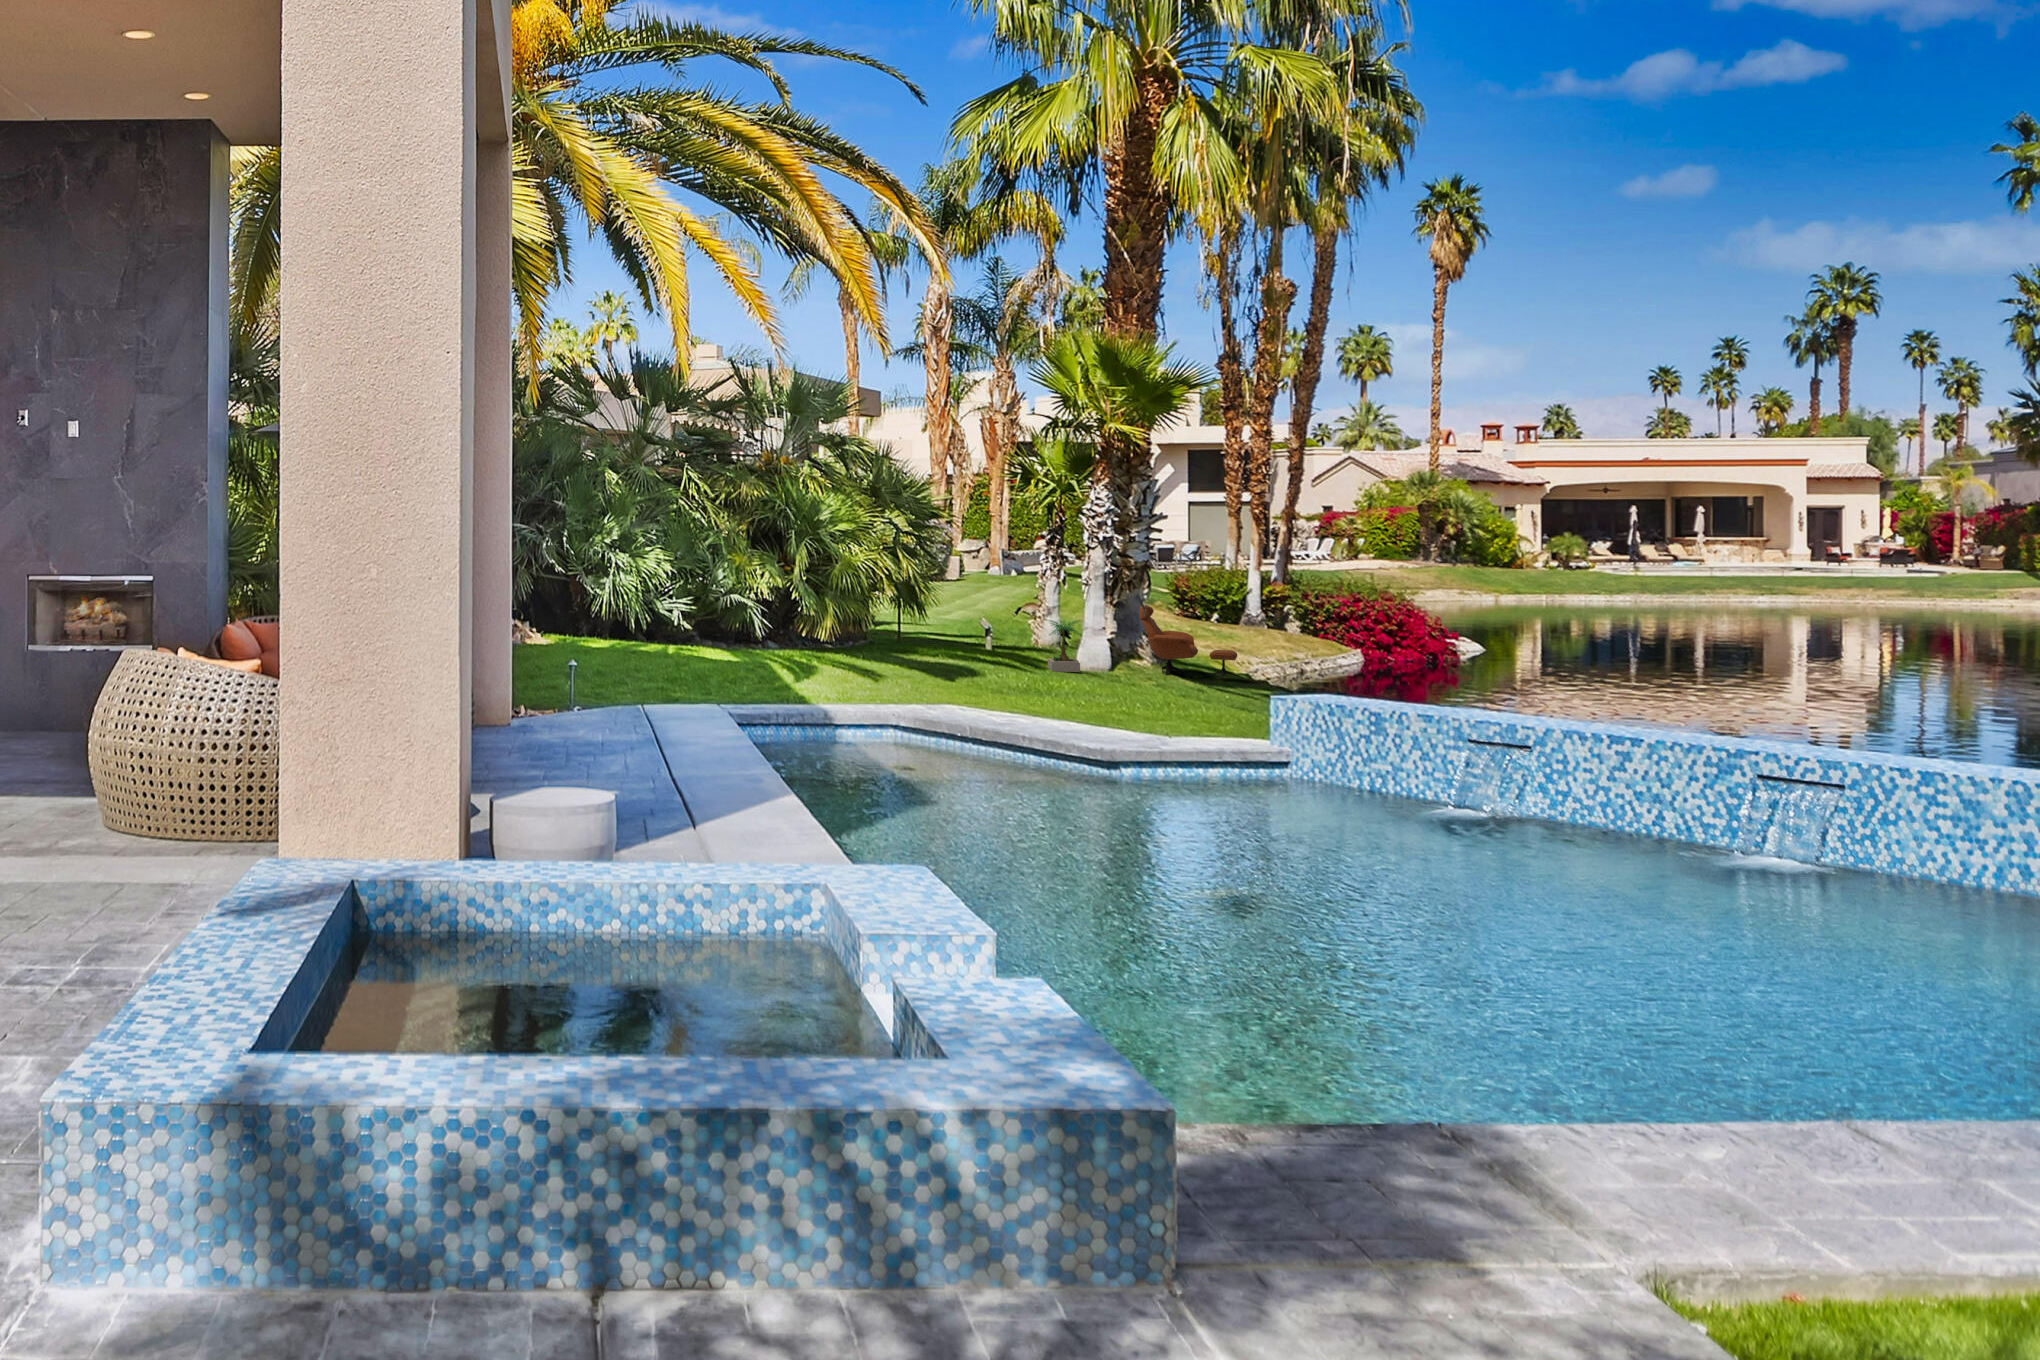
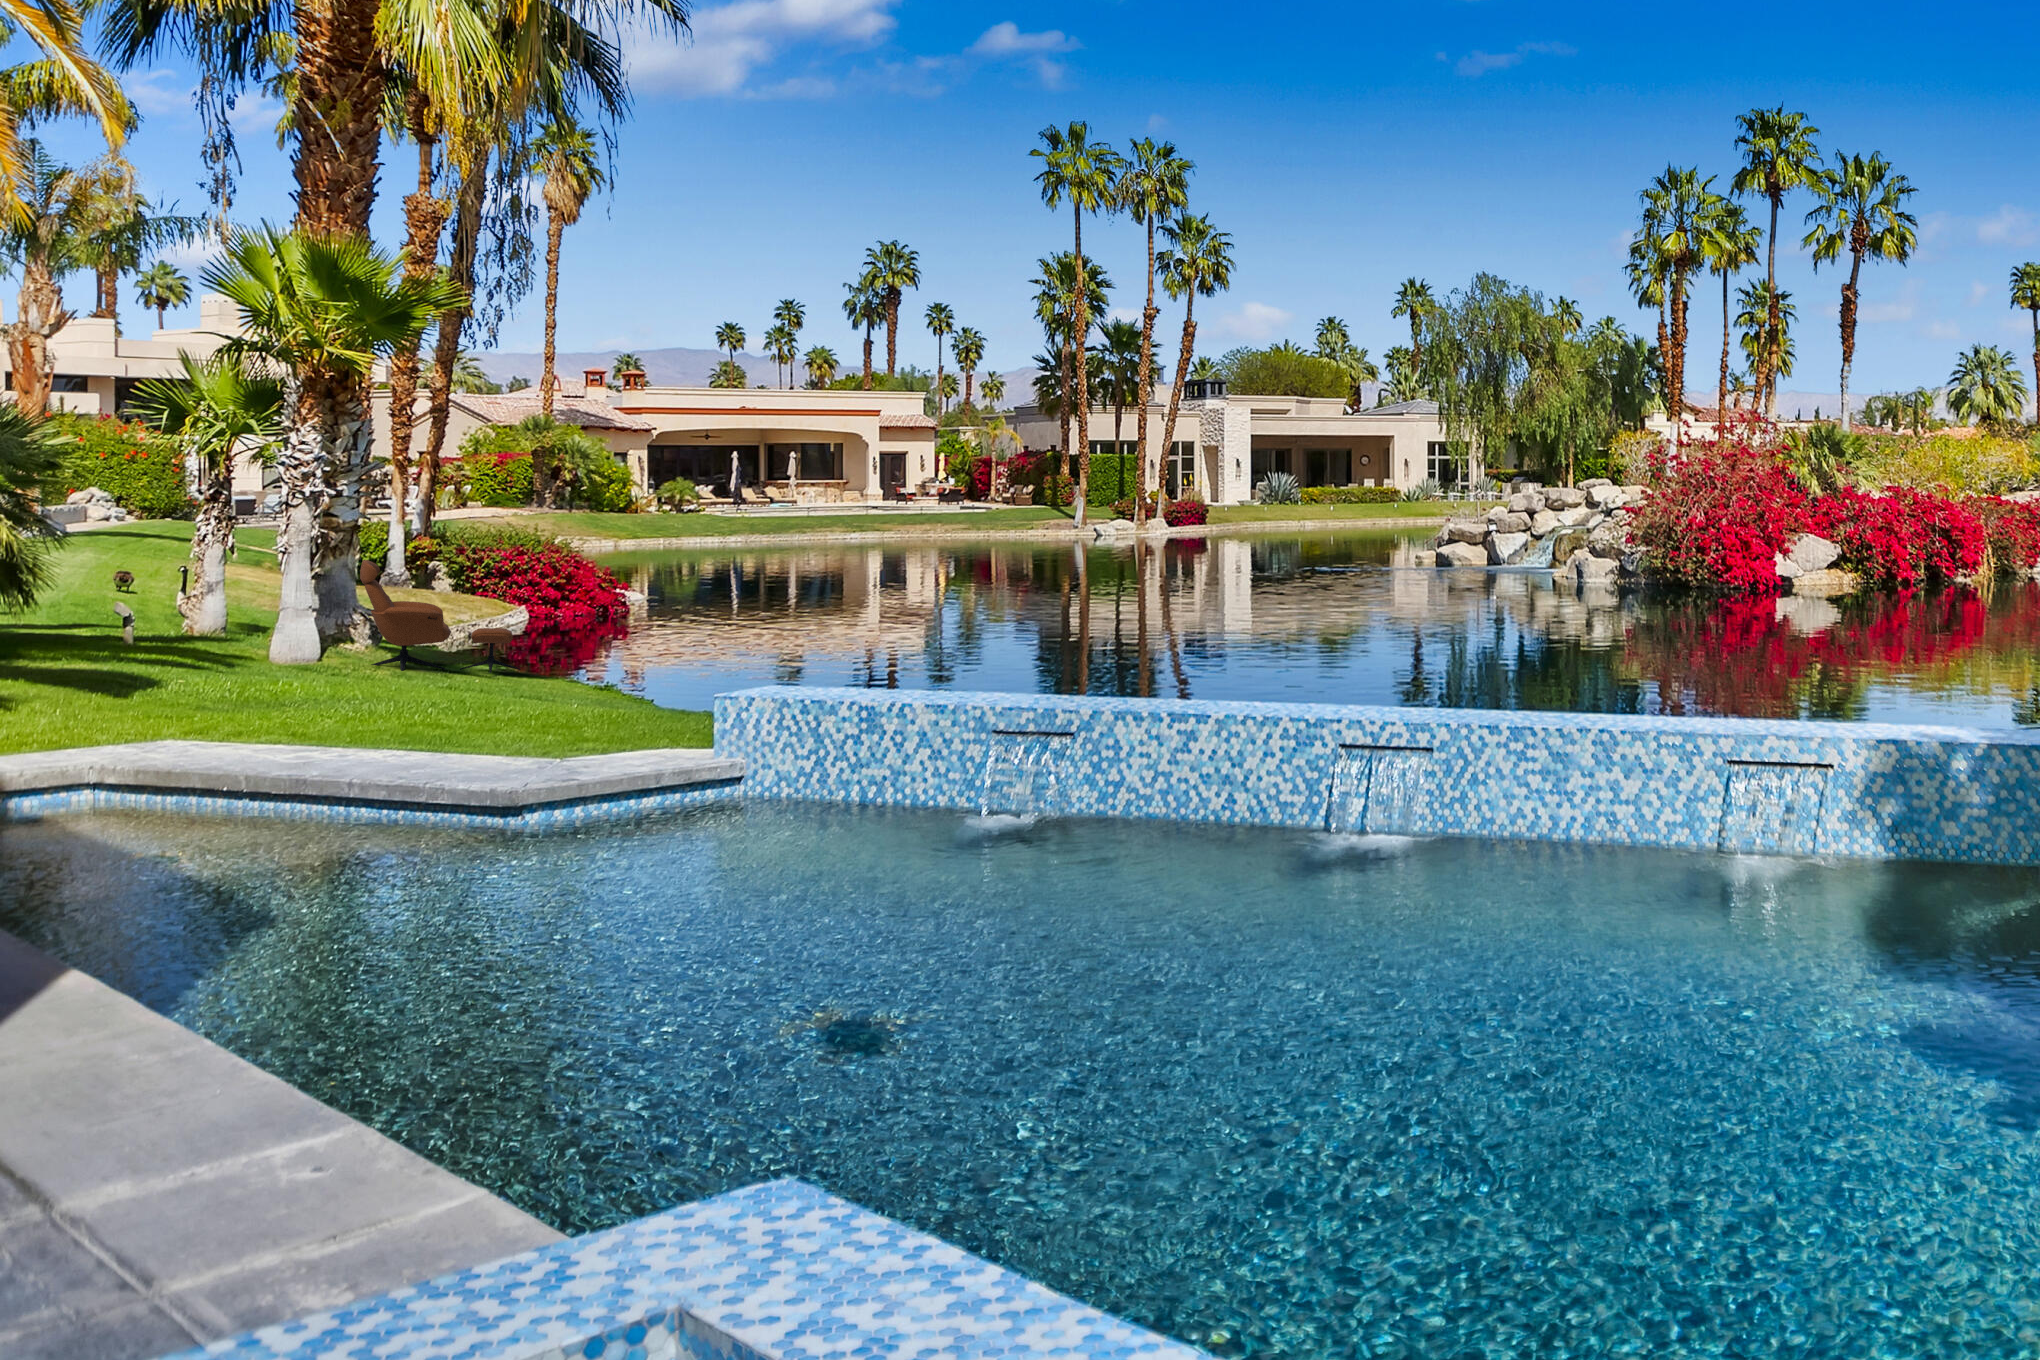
potted plant: present [1045,618,1081,672] -> none [202,581,282,672]

